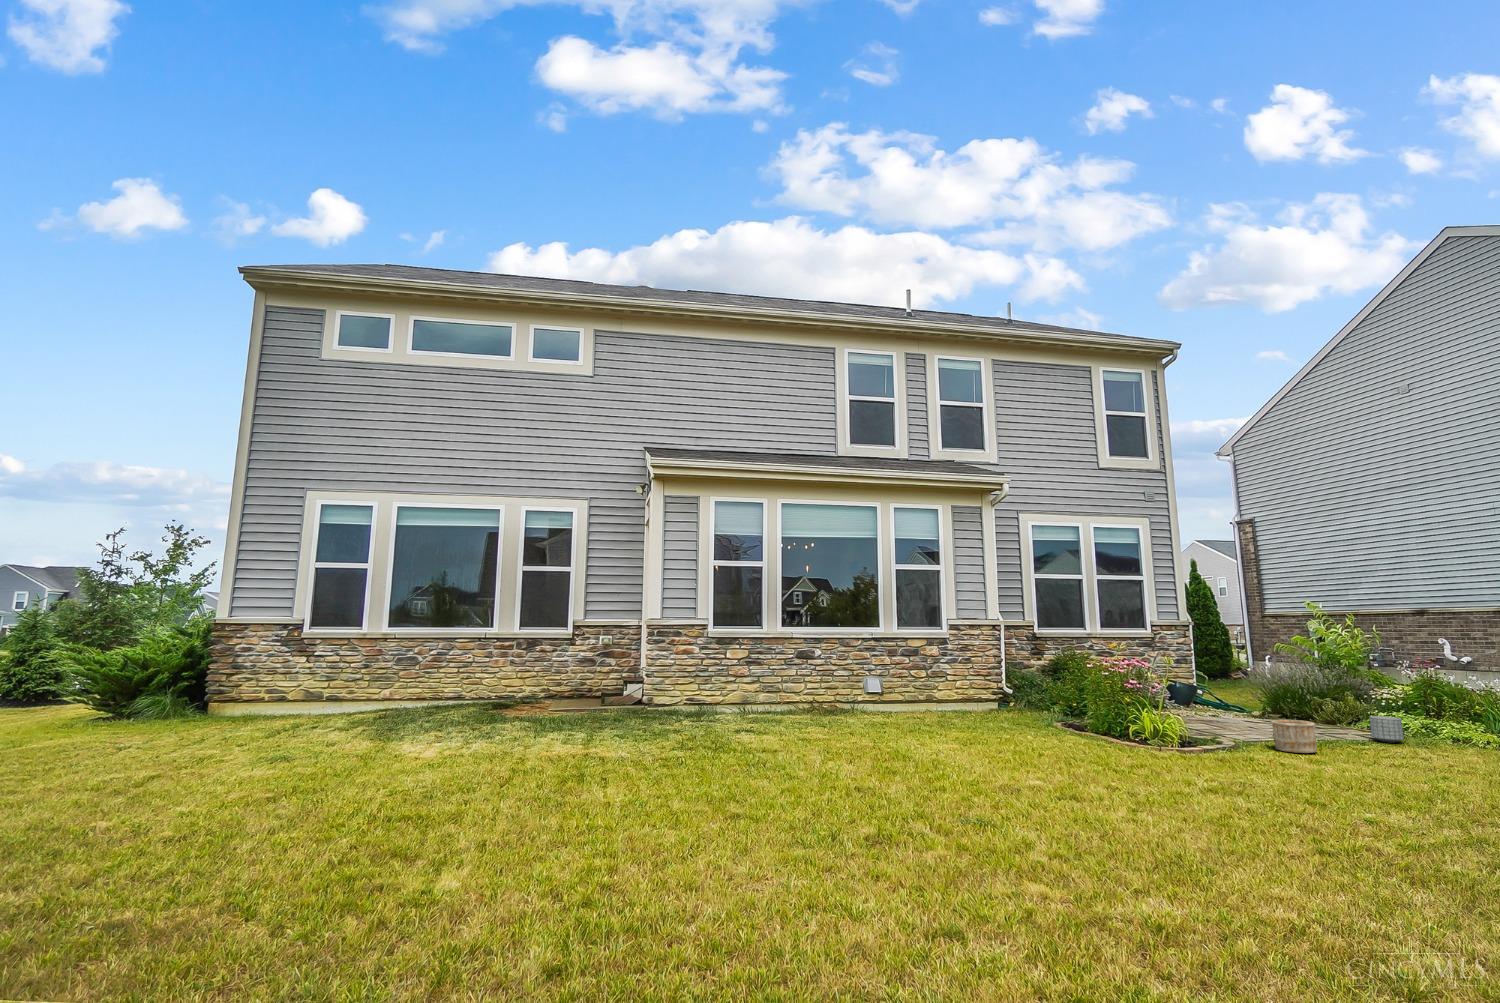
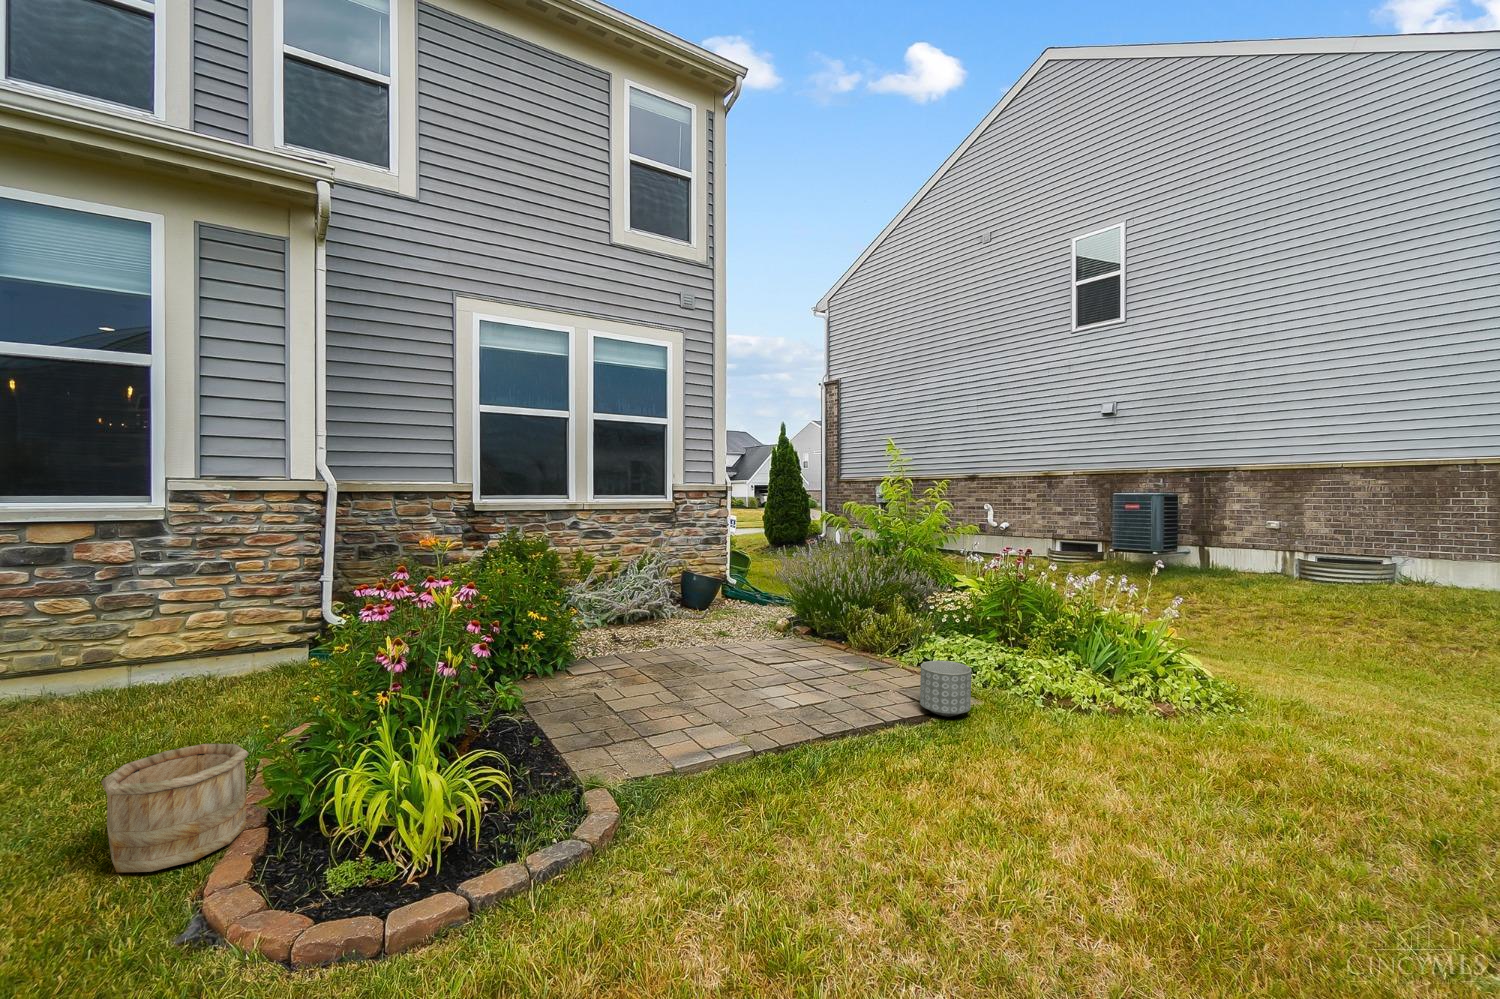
wooden bucket: present [1270,720,1317,753] -> present [101,744,248,872]

